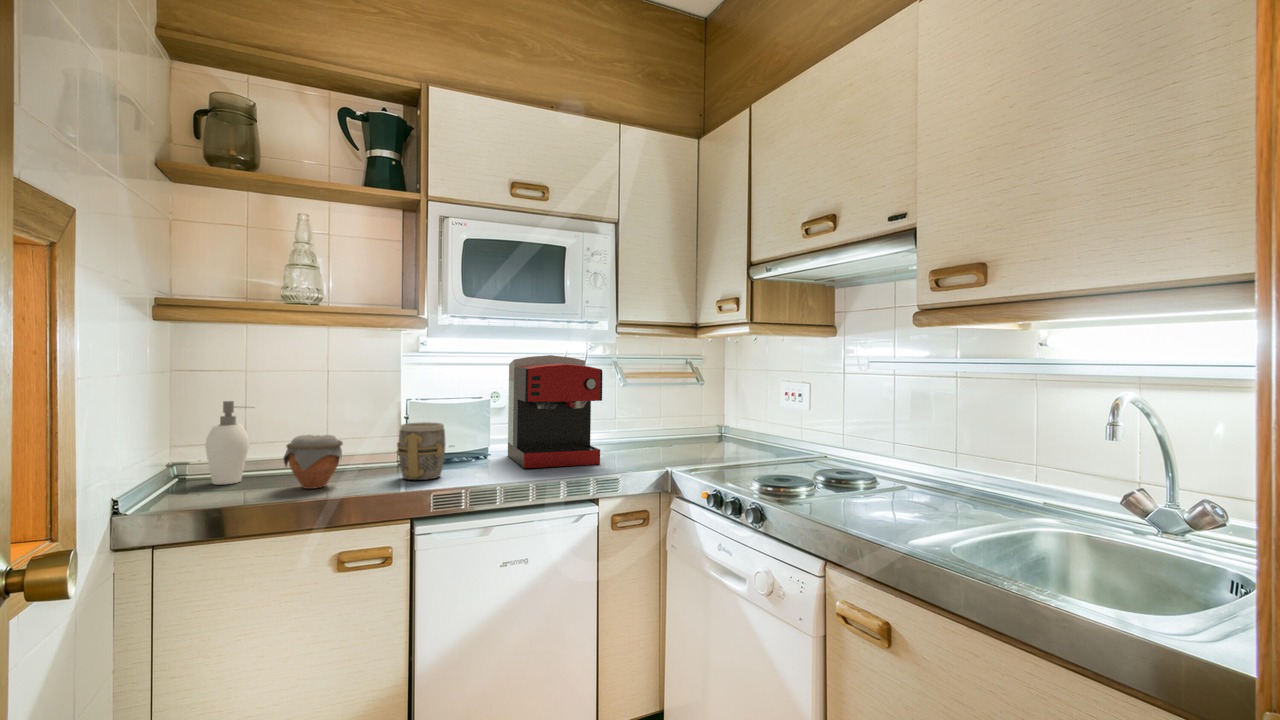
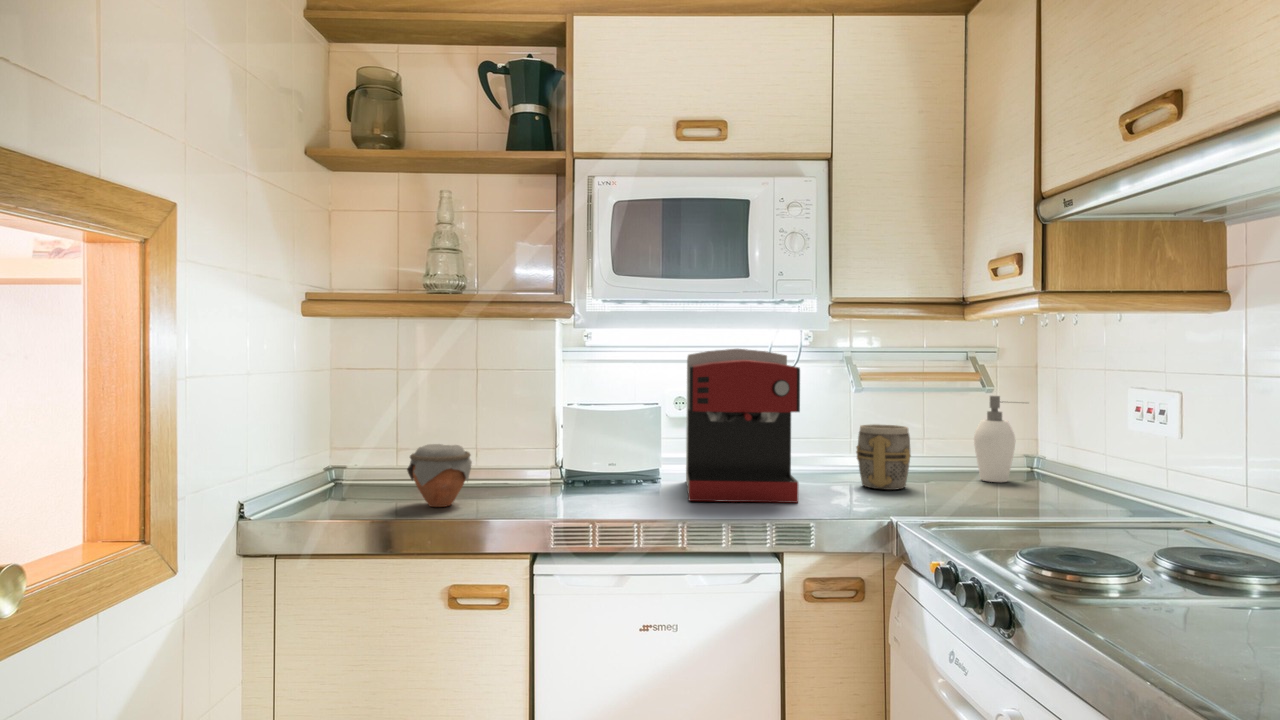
soap dispenser: present [205,401,249,484] -> present [974,396,1017,482]
mug: present [397,422,445,480] -> present [856,424,911,490]

